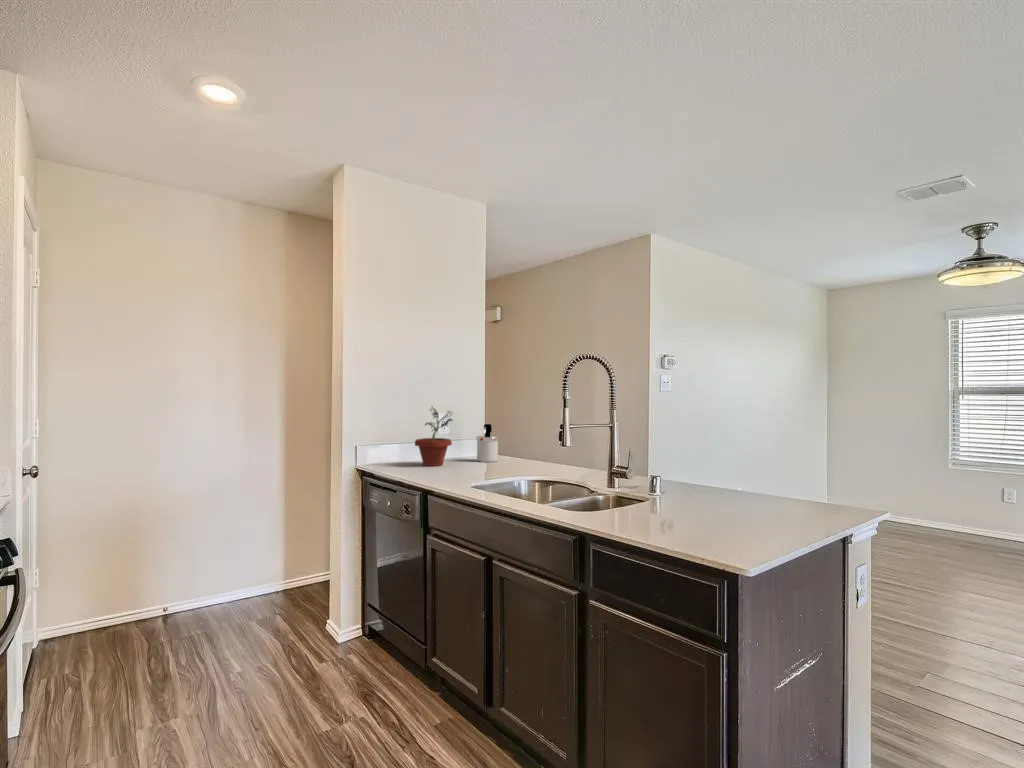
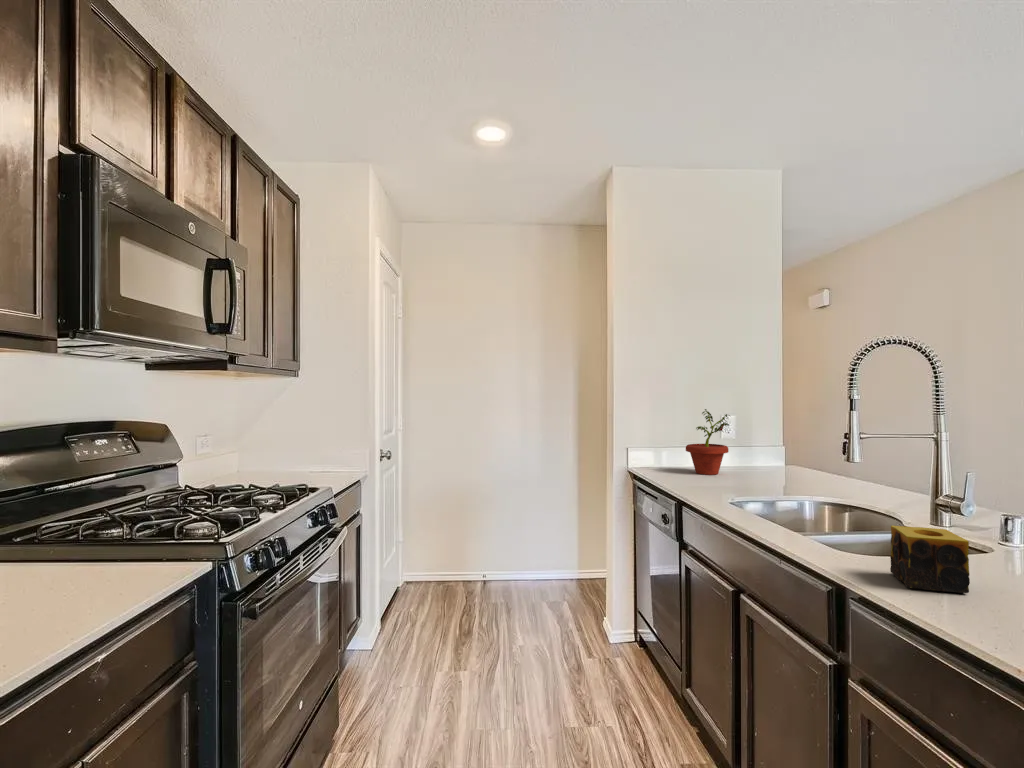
soap dispenser: present [476,424,499,462] -> none [763,430,792,475]
candle: none [612,485,658,527] -> present [890,526,970,593]

